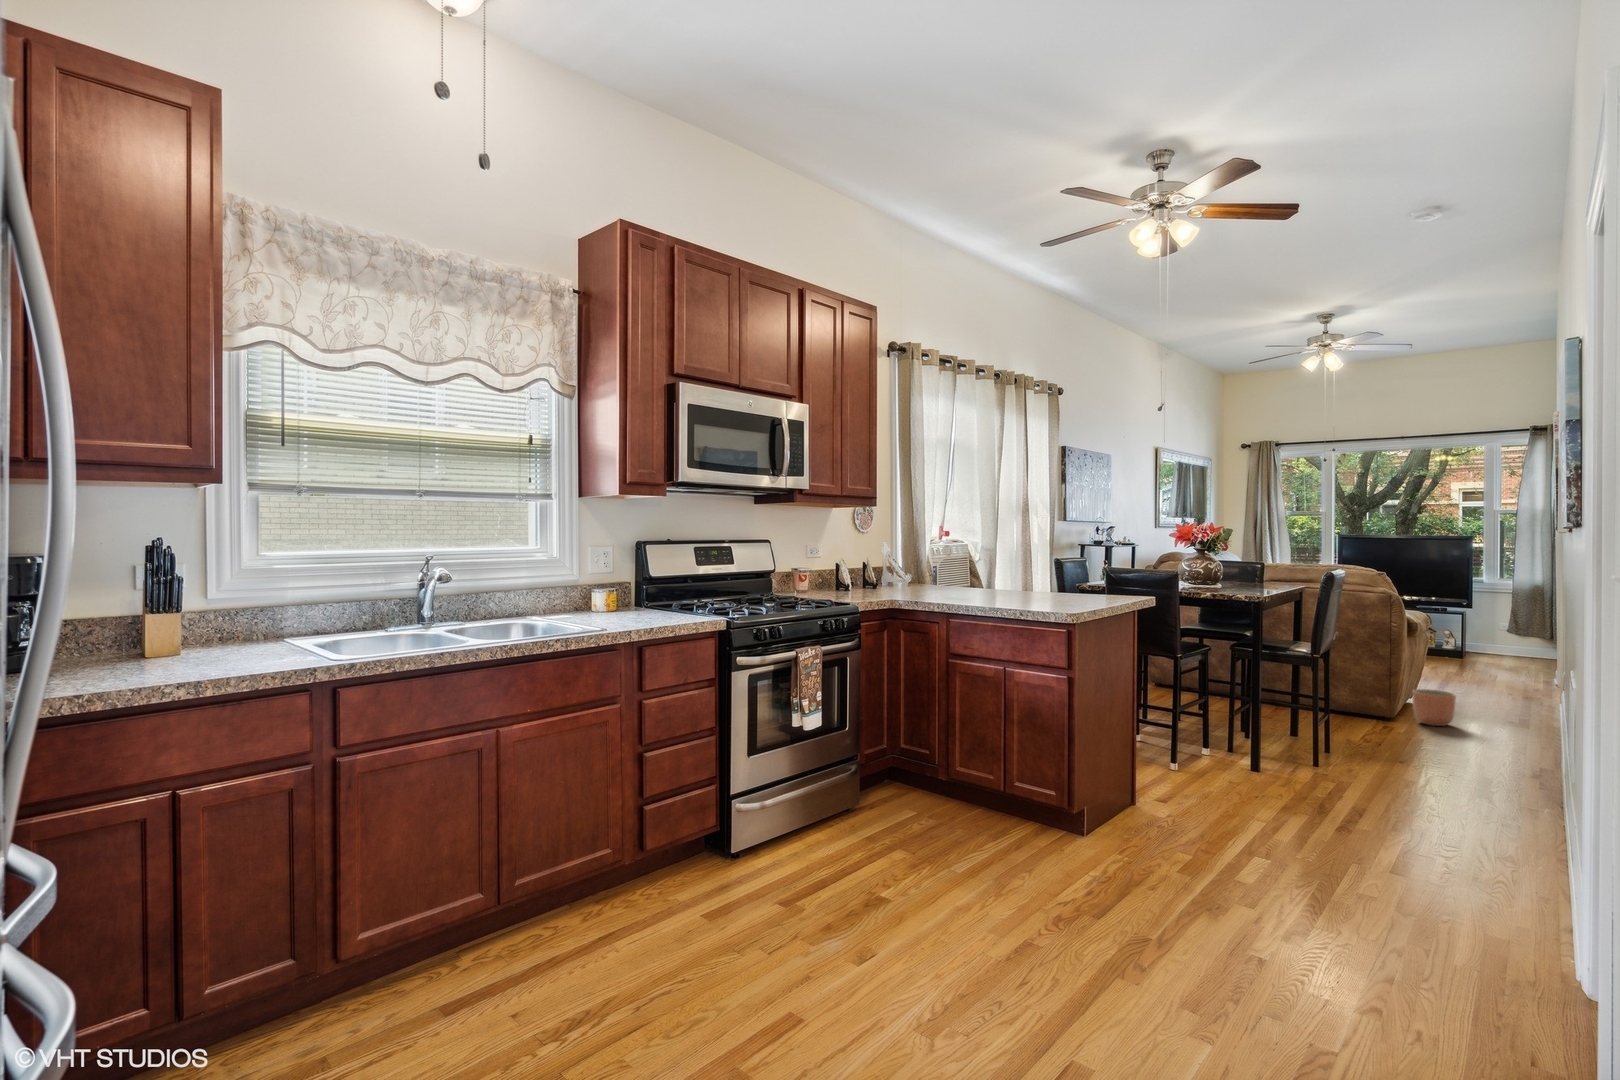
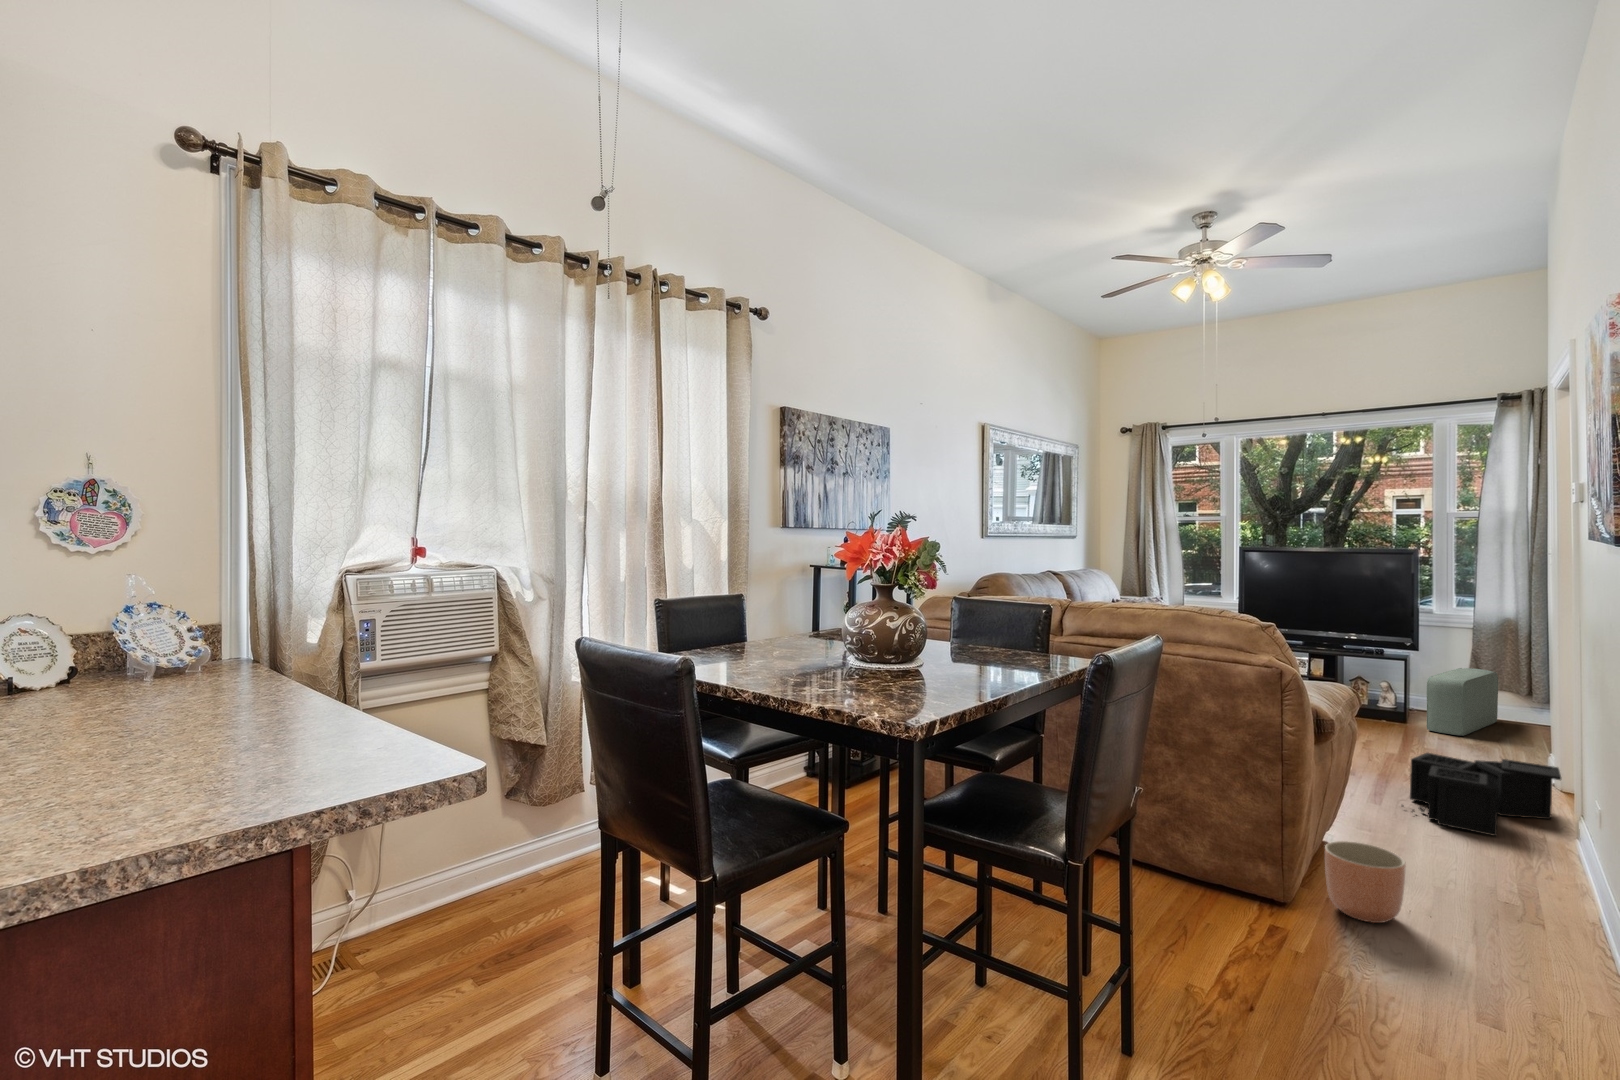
pouf: none [1477,620,1529,664] -> present [1427,668,1498,736]
storage bin: none [1456,661,1553,701] -> present [1402,753,1561,836]

